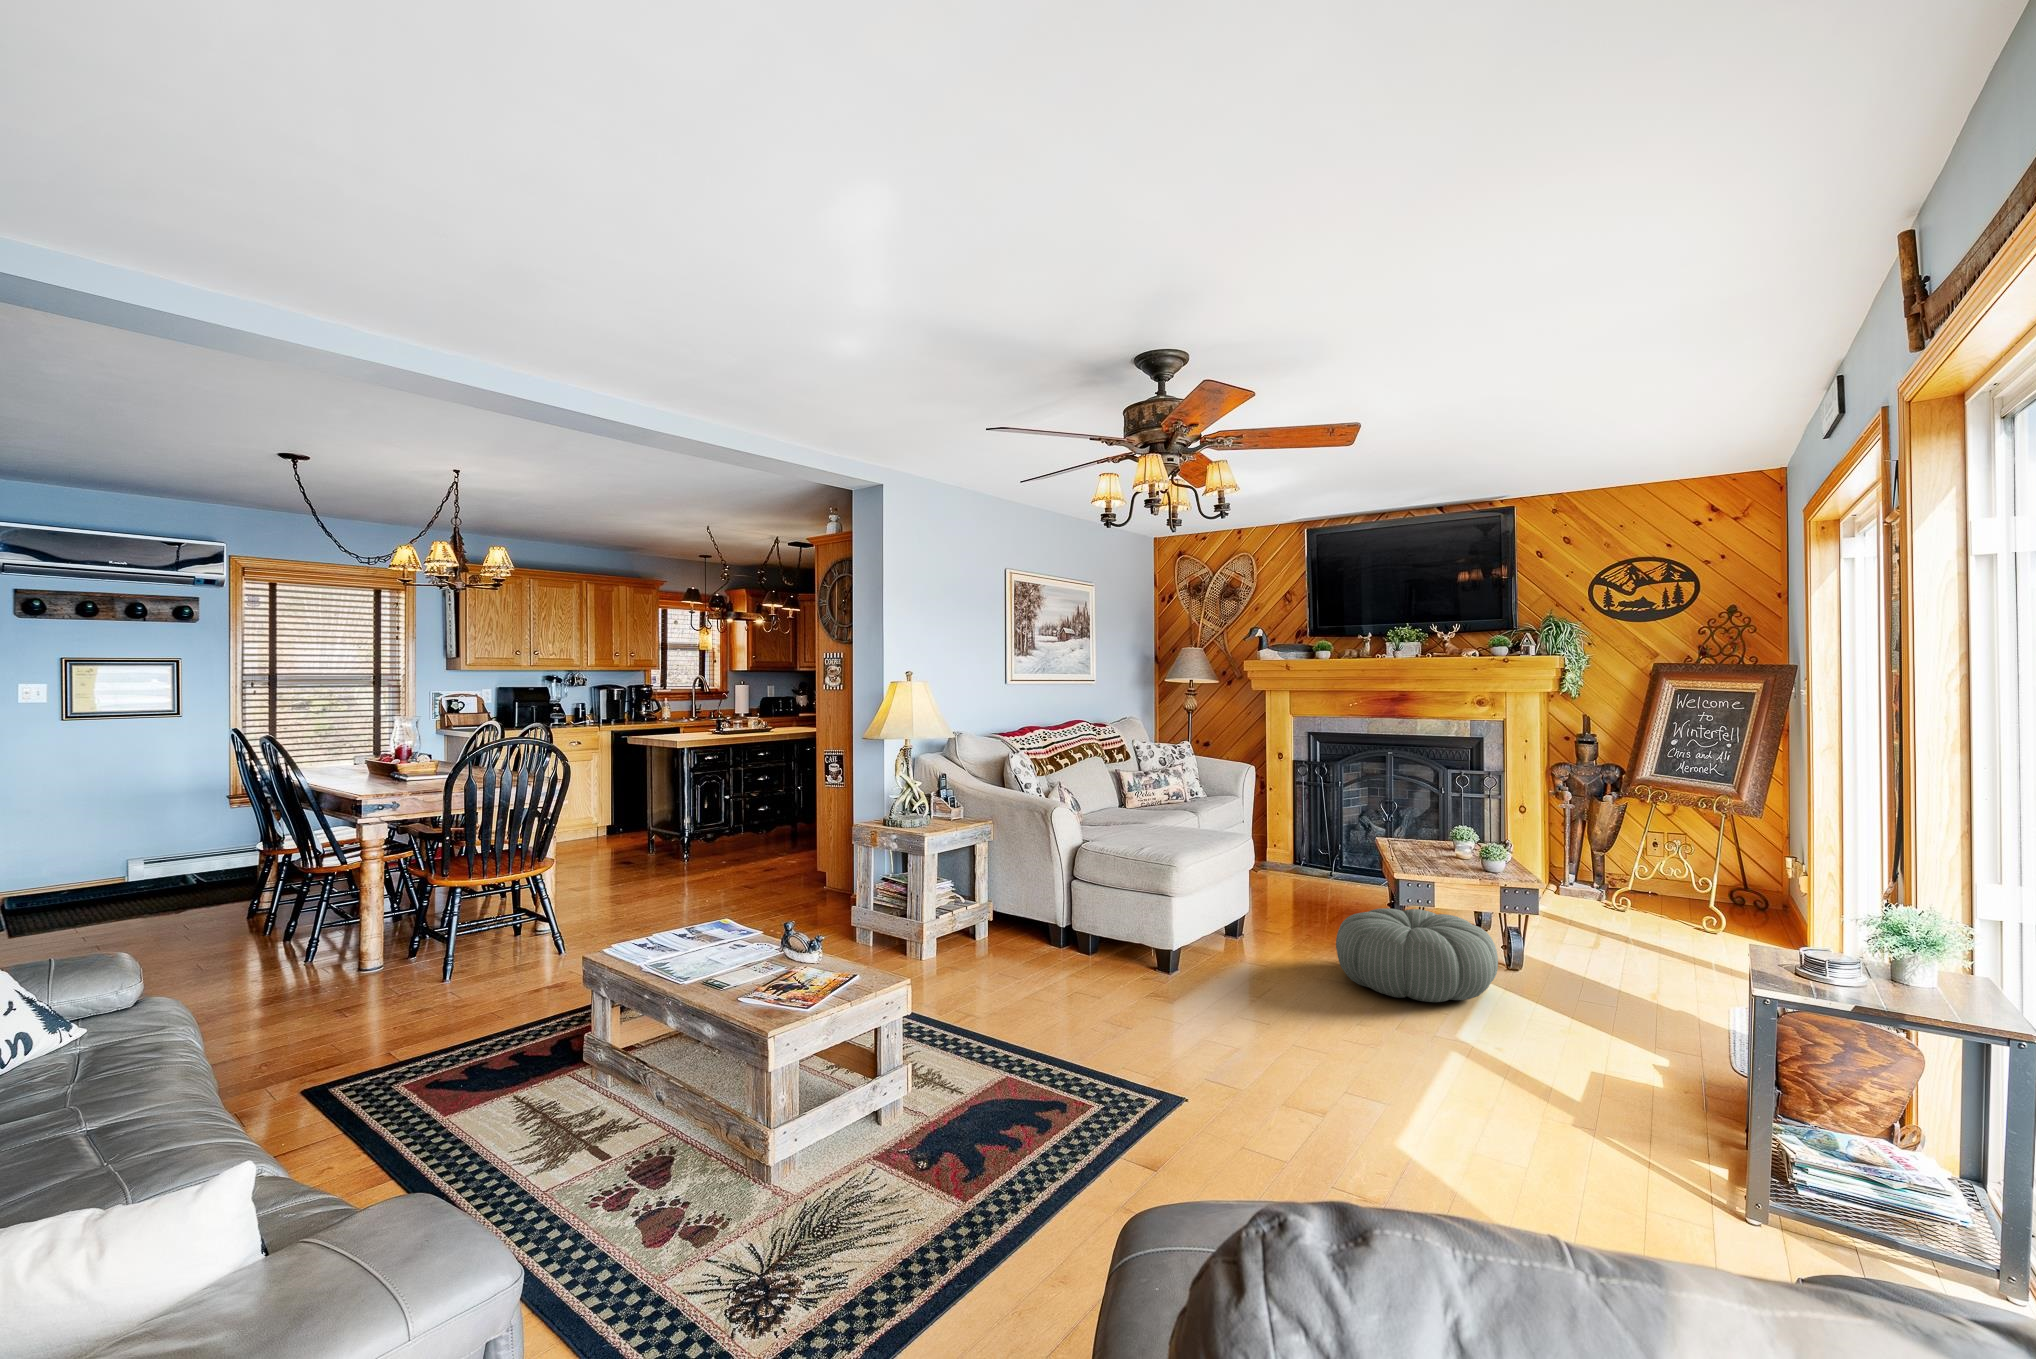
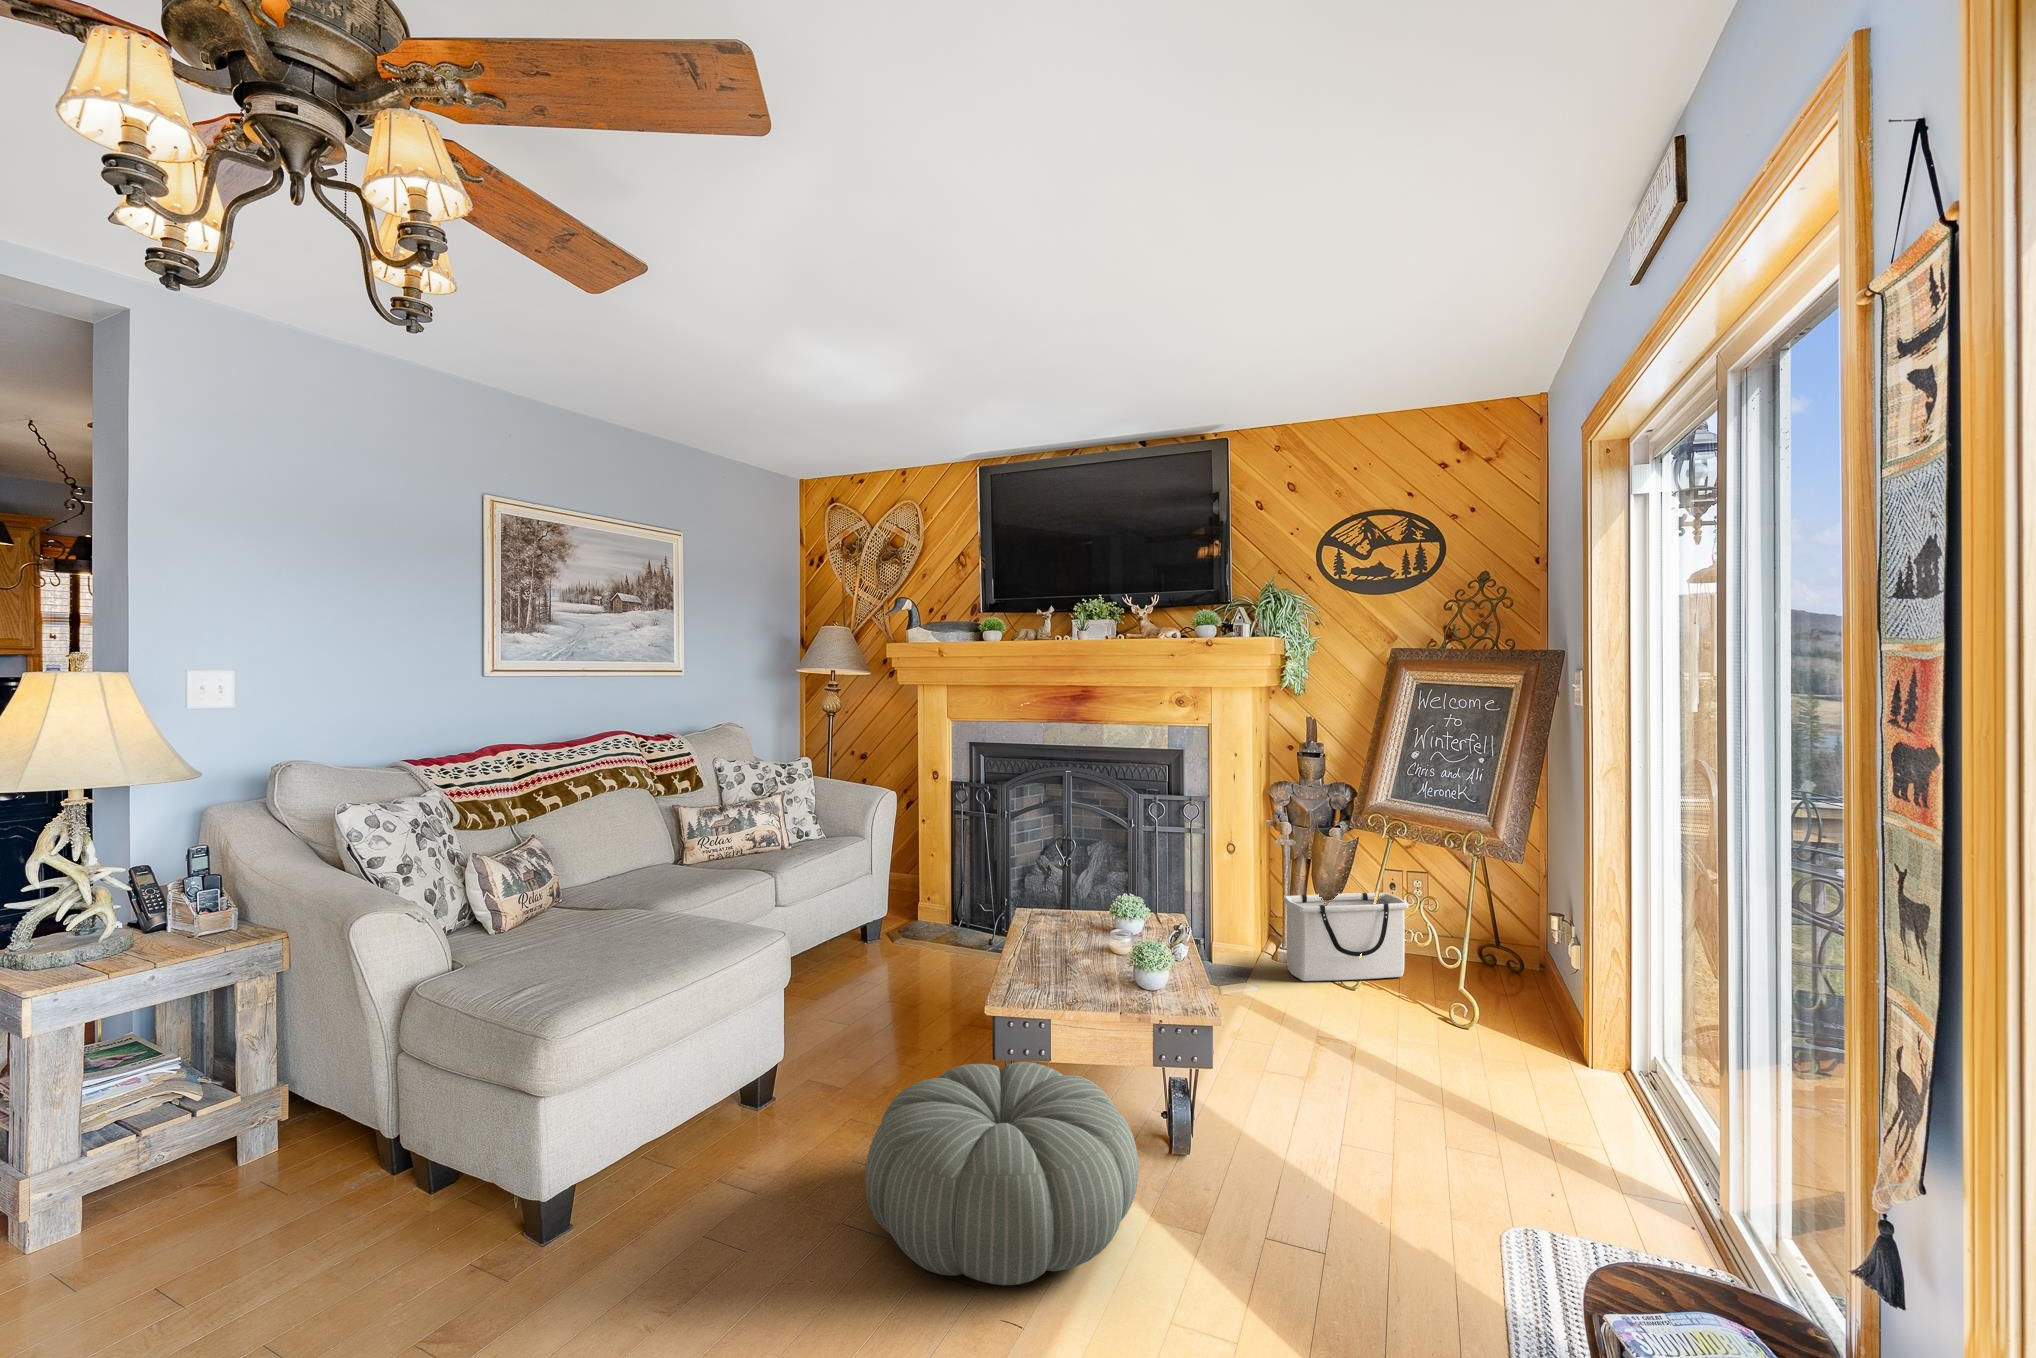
storage bin: none [1566,846,1669,907] -> present [1283,893,1409,981]

